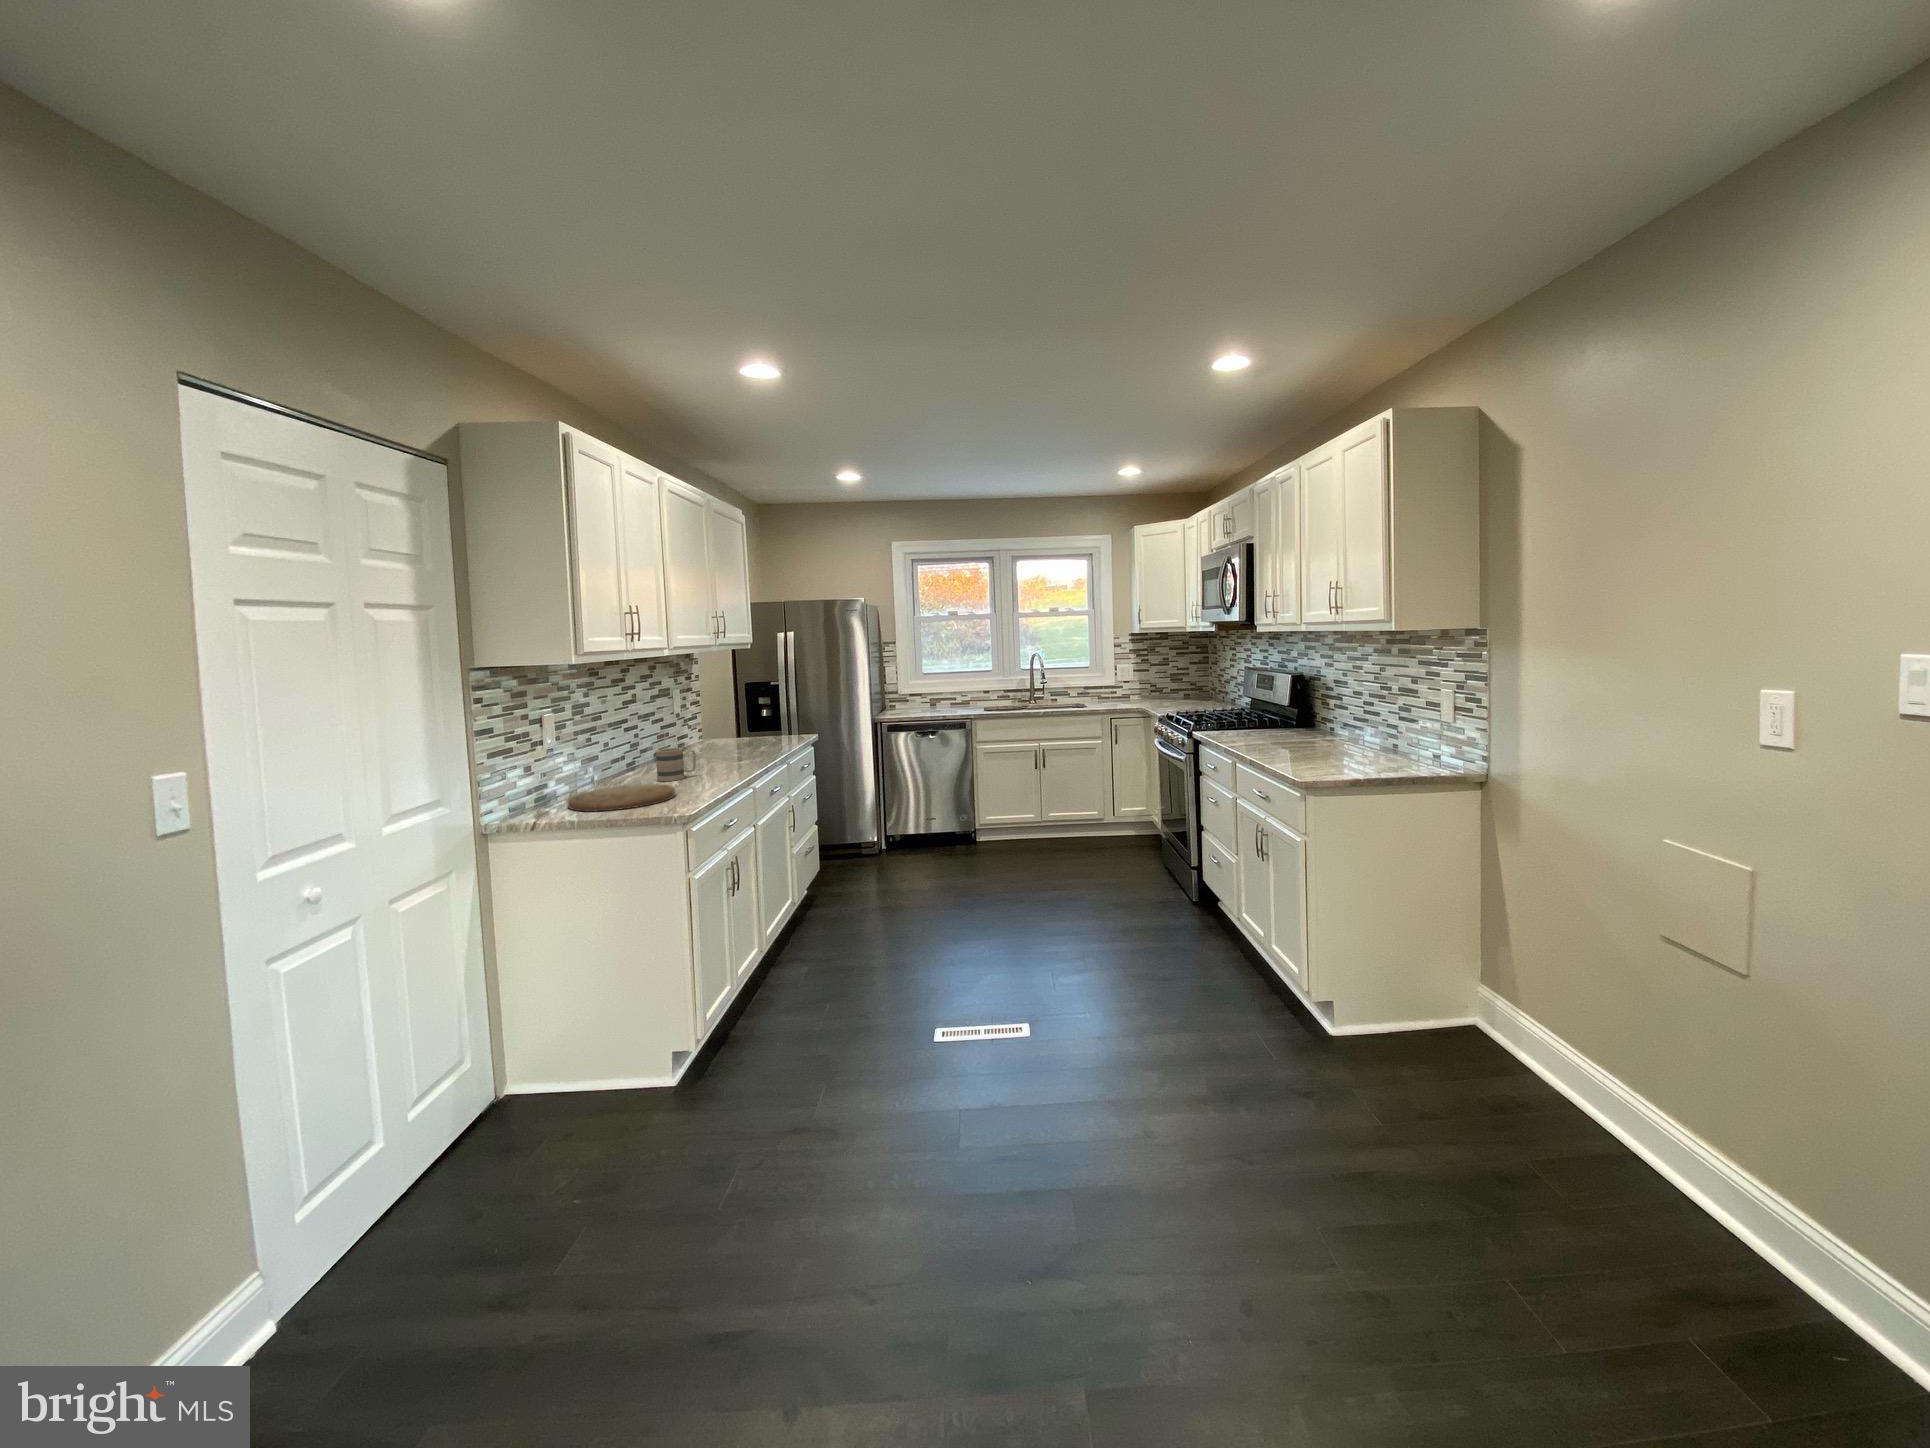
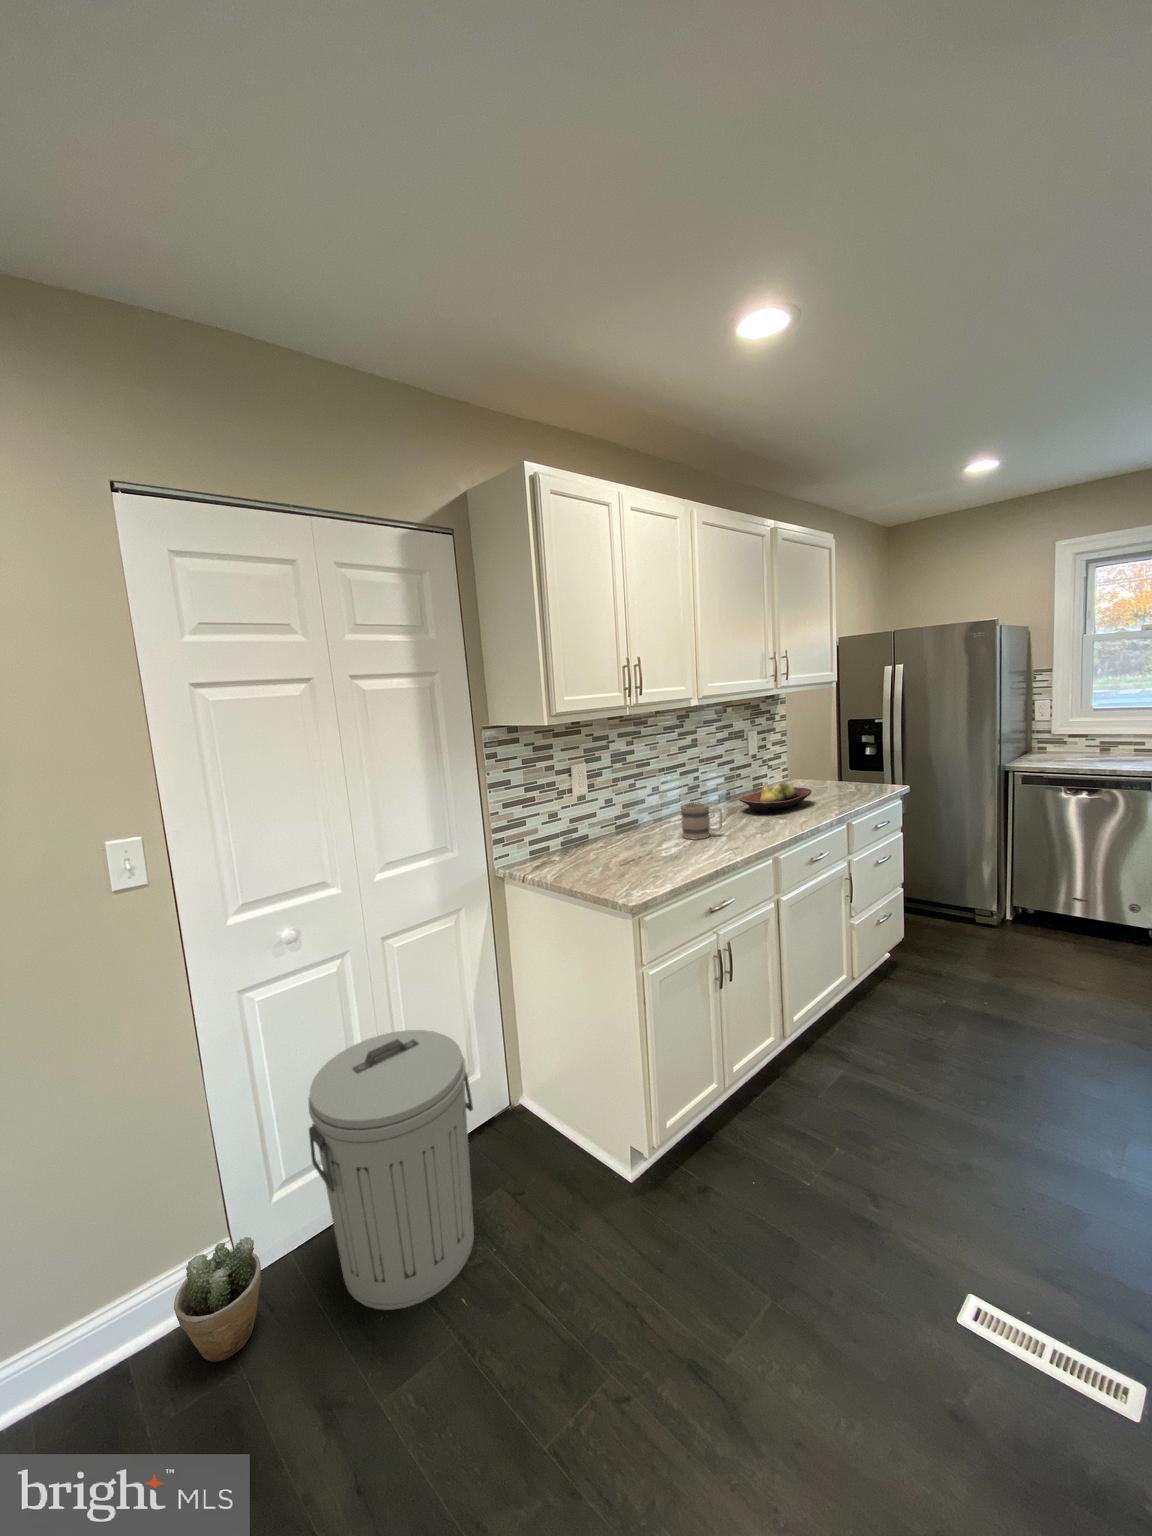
fruit bowl: none [687,733,749,761] -> present [739,782,812,813]
cutting board: present [567,784,675,811] -> none [569,842,672,879]
trash can: none [353,980,546,1261] -> present [308,1030,474,1310]
potted plant: none [217,1221,336,1381] -> present [174,1237,261,1362]

